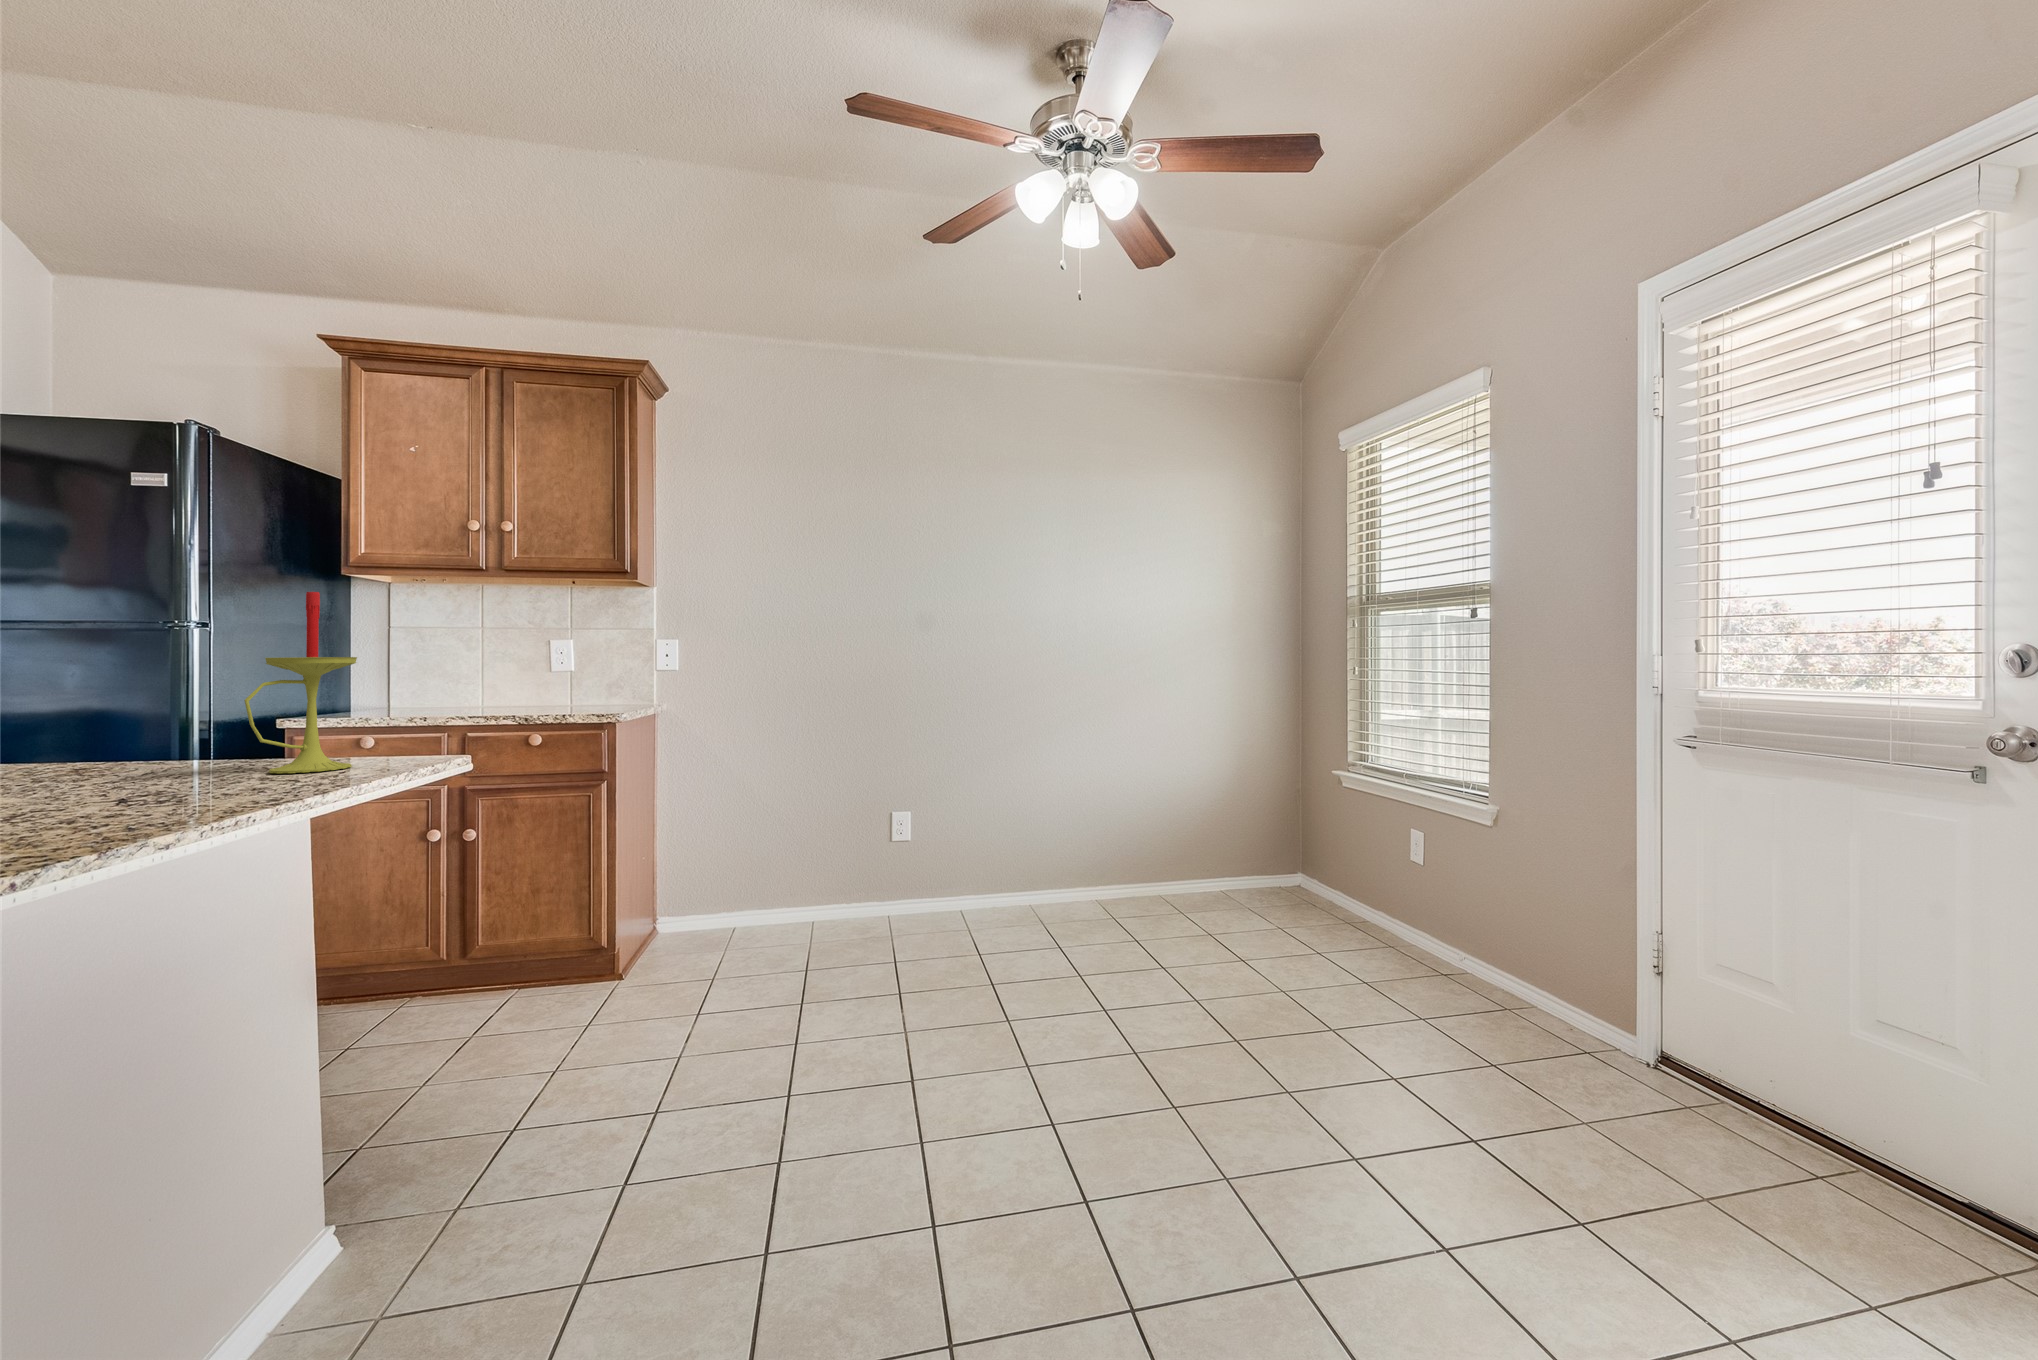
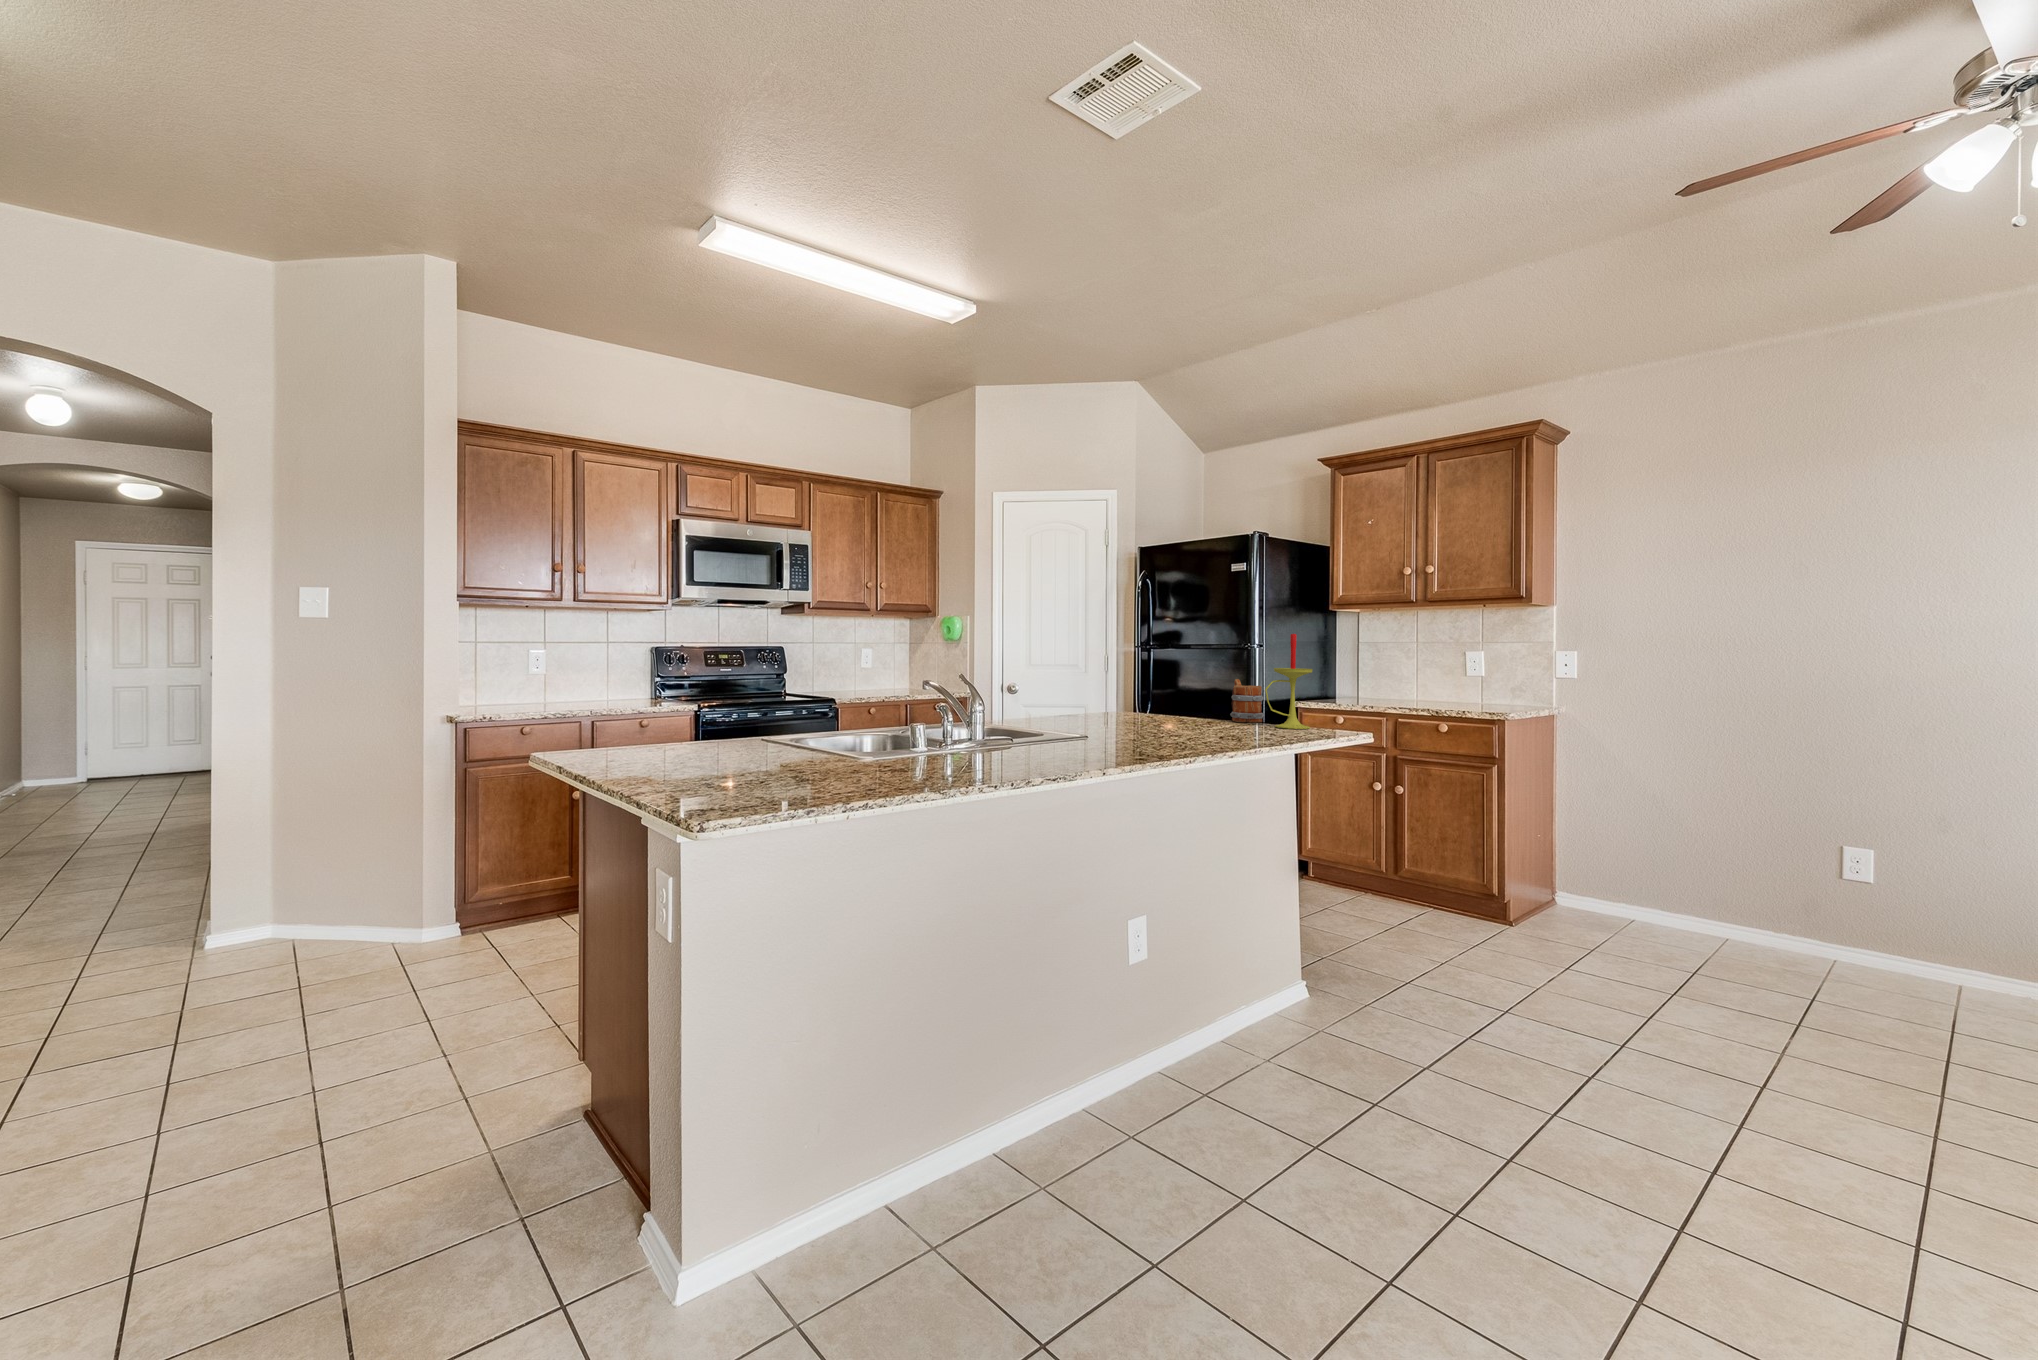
mug: none [141,685,233,772] -> present [1230,679,1264,723]

